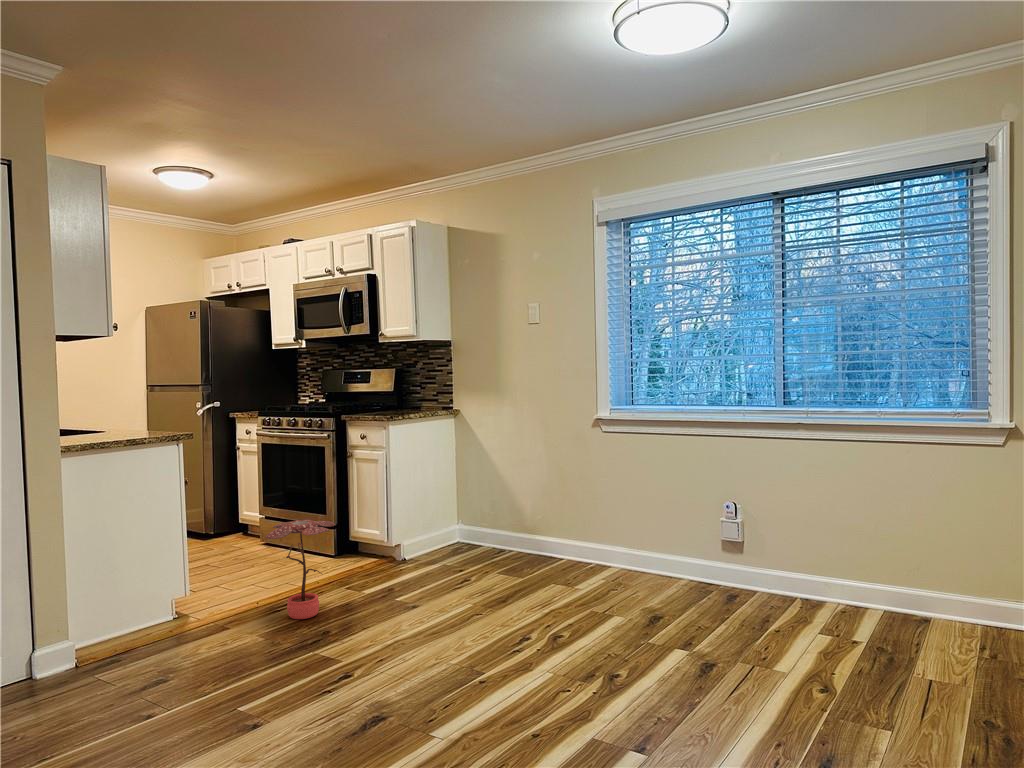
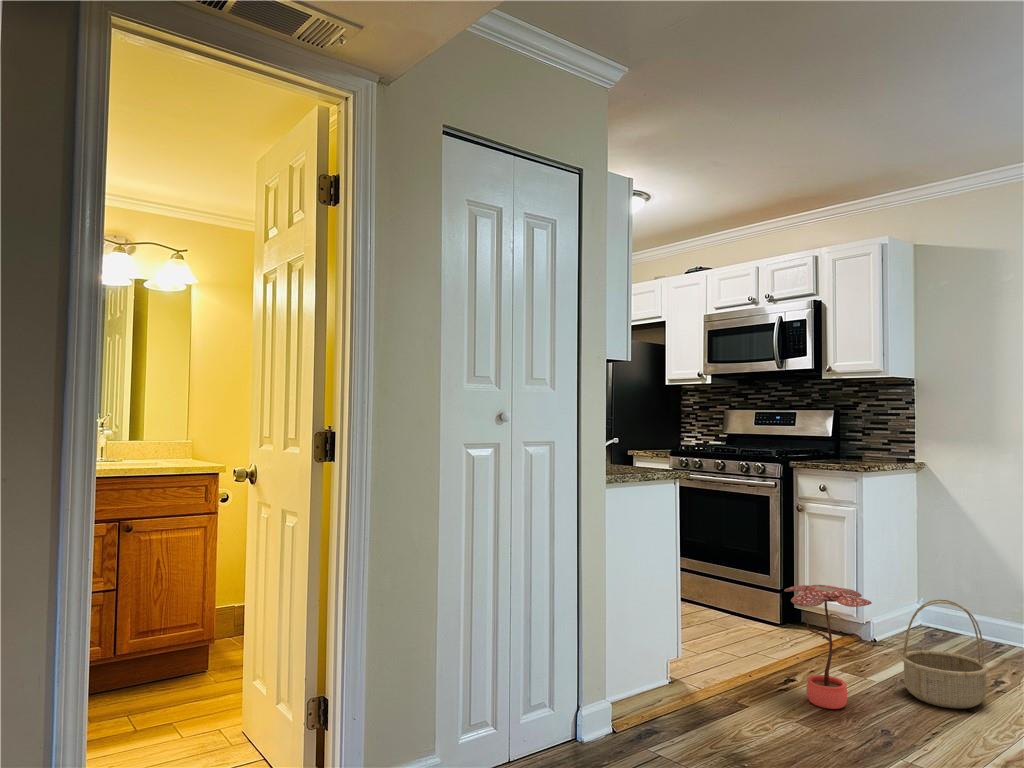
basket: none [375,522,436,606] -> present [901,599,989,709]

